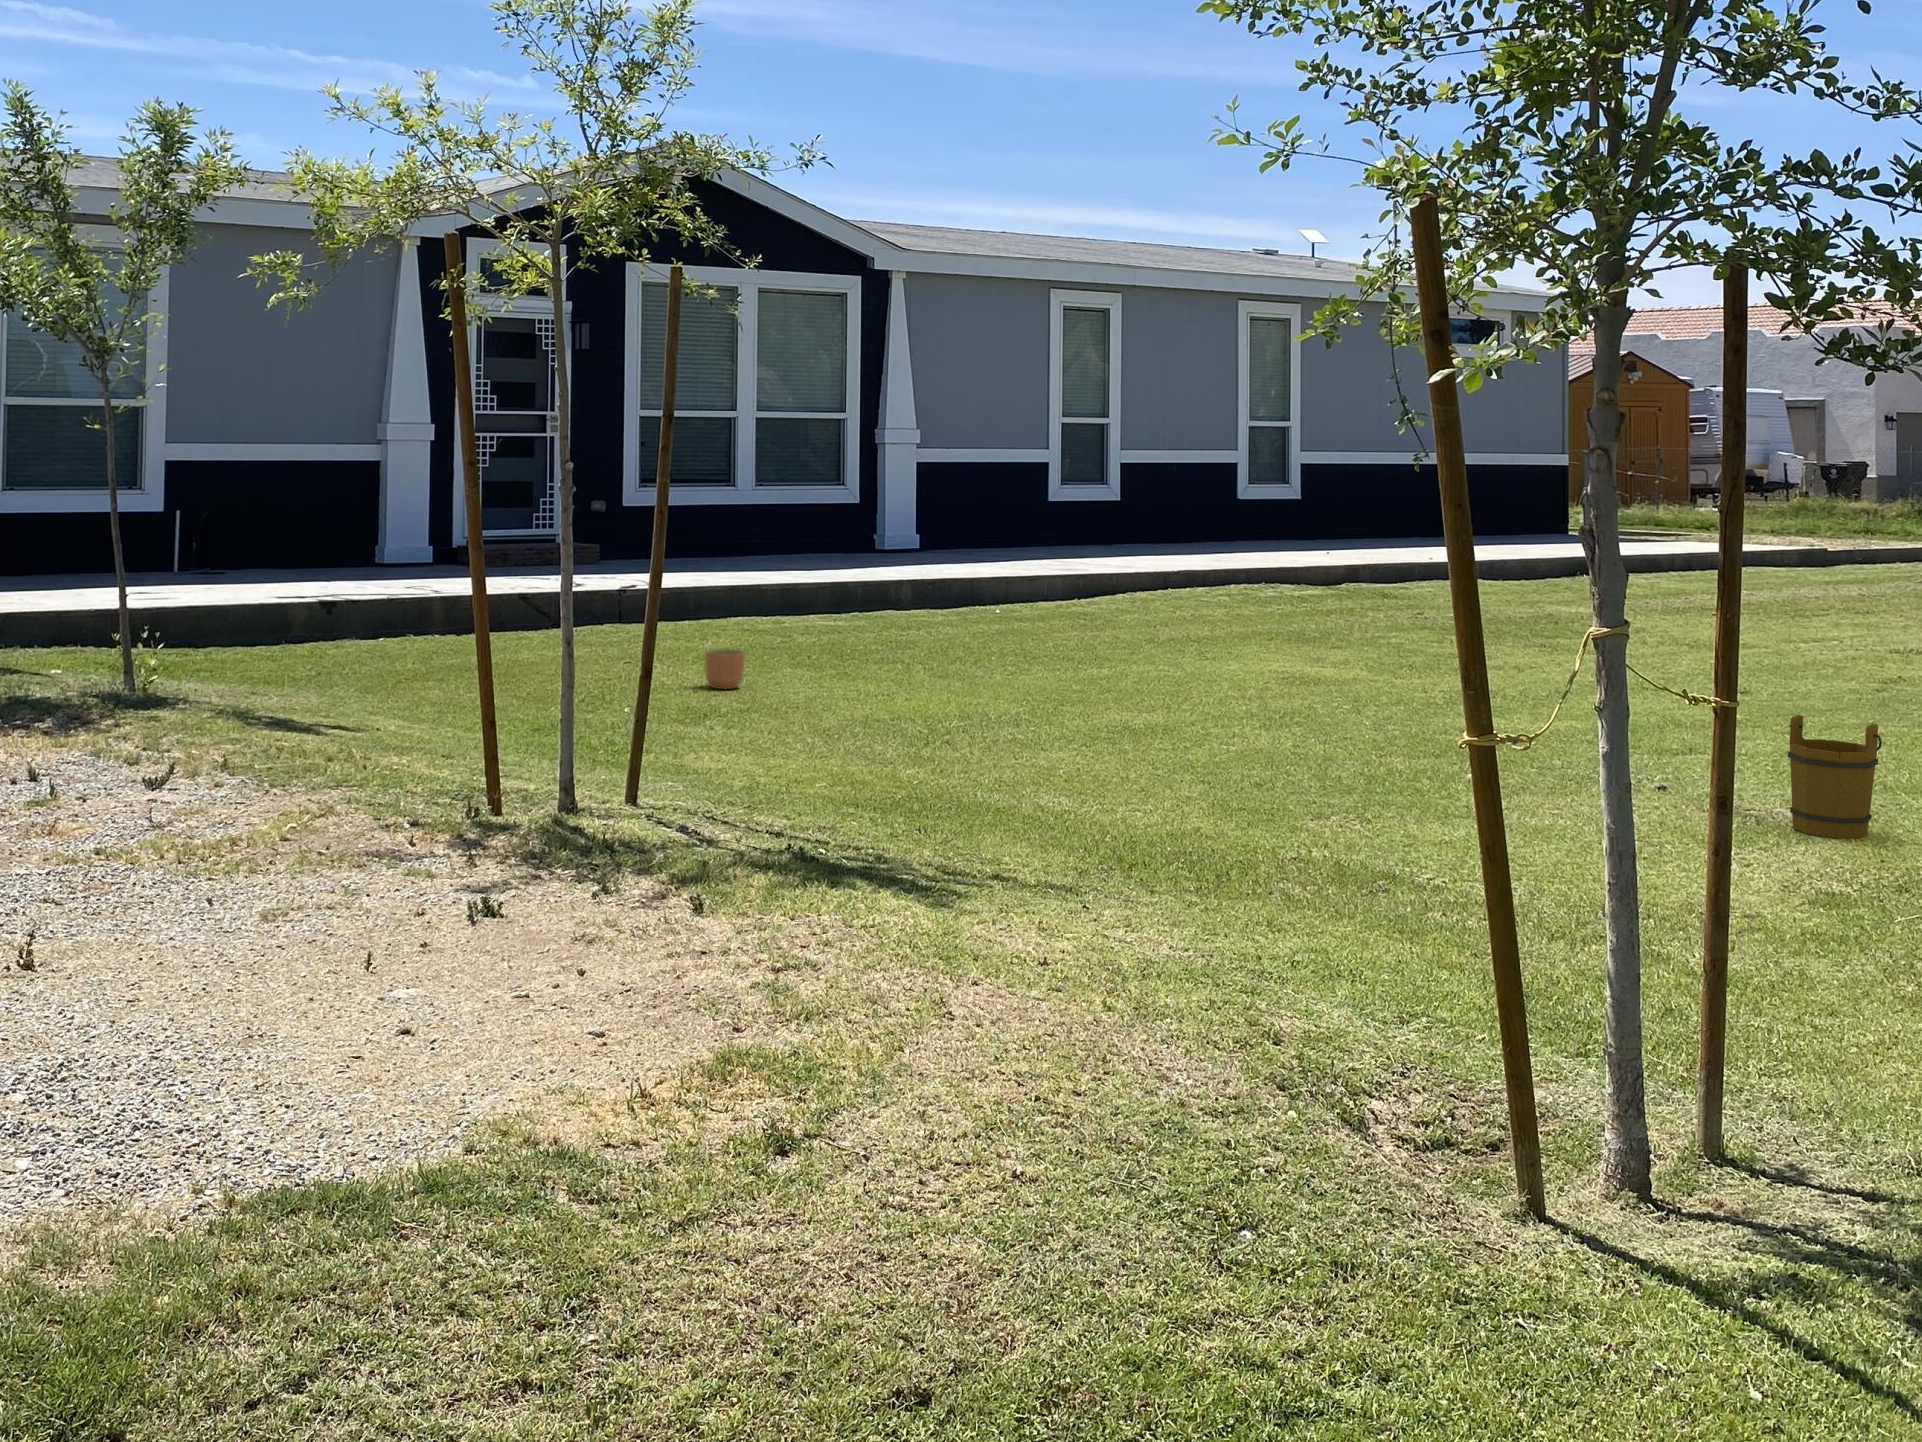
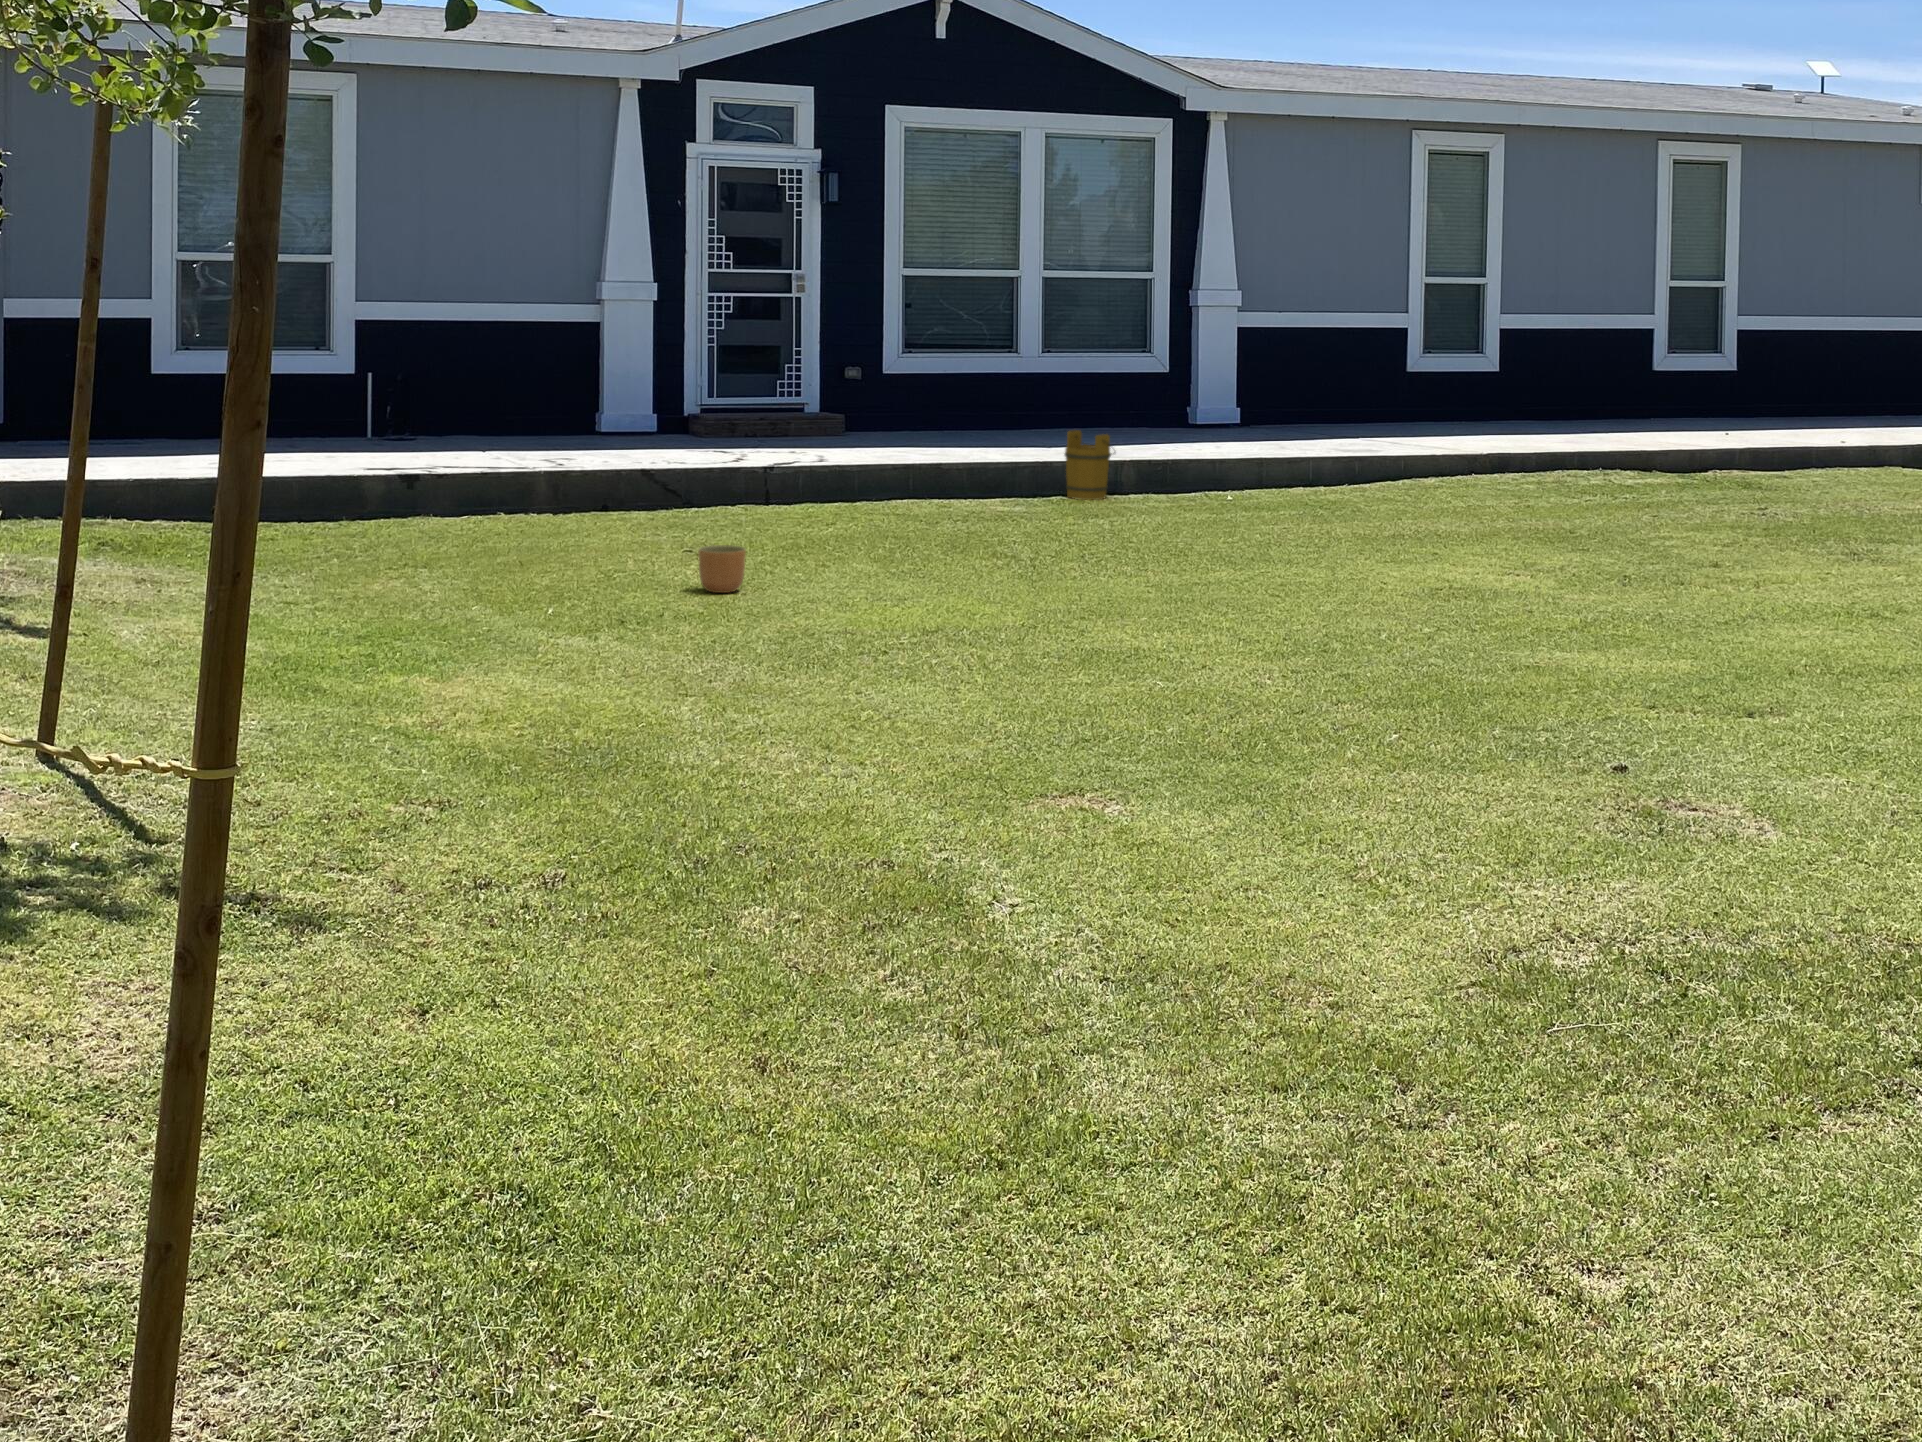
bucket: present [1788,715,1882,839] -> present [1065,430,1115,500]

